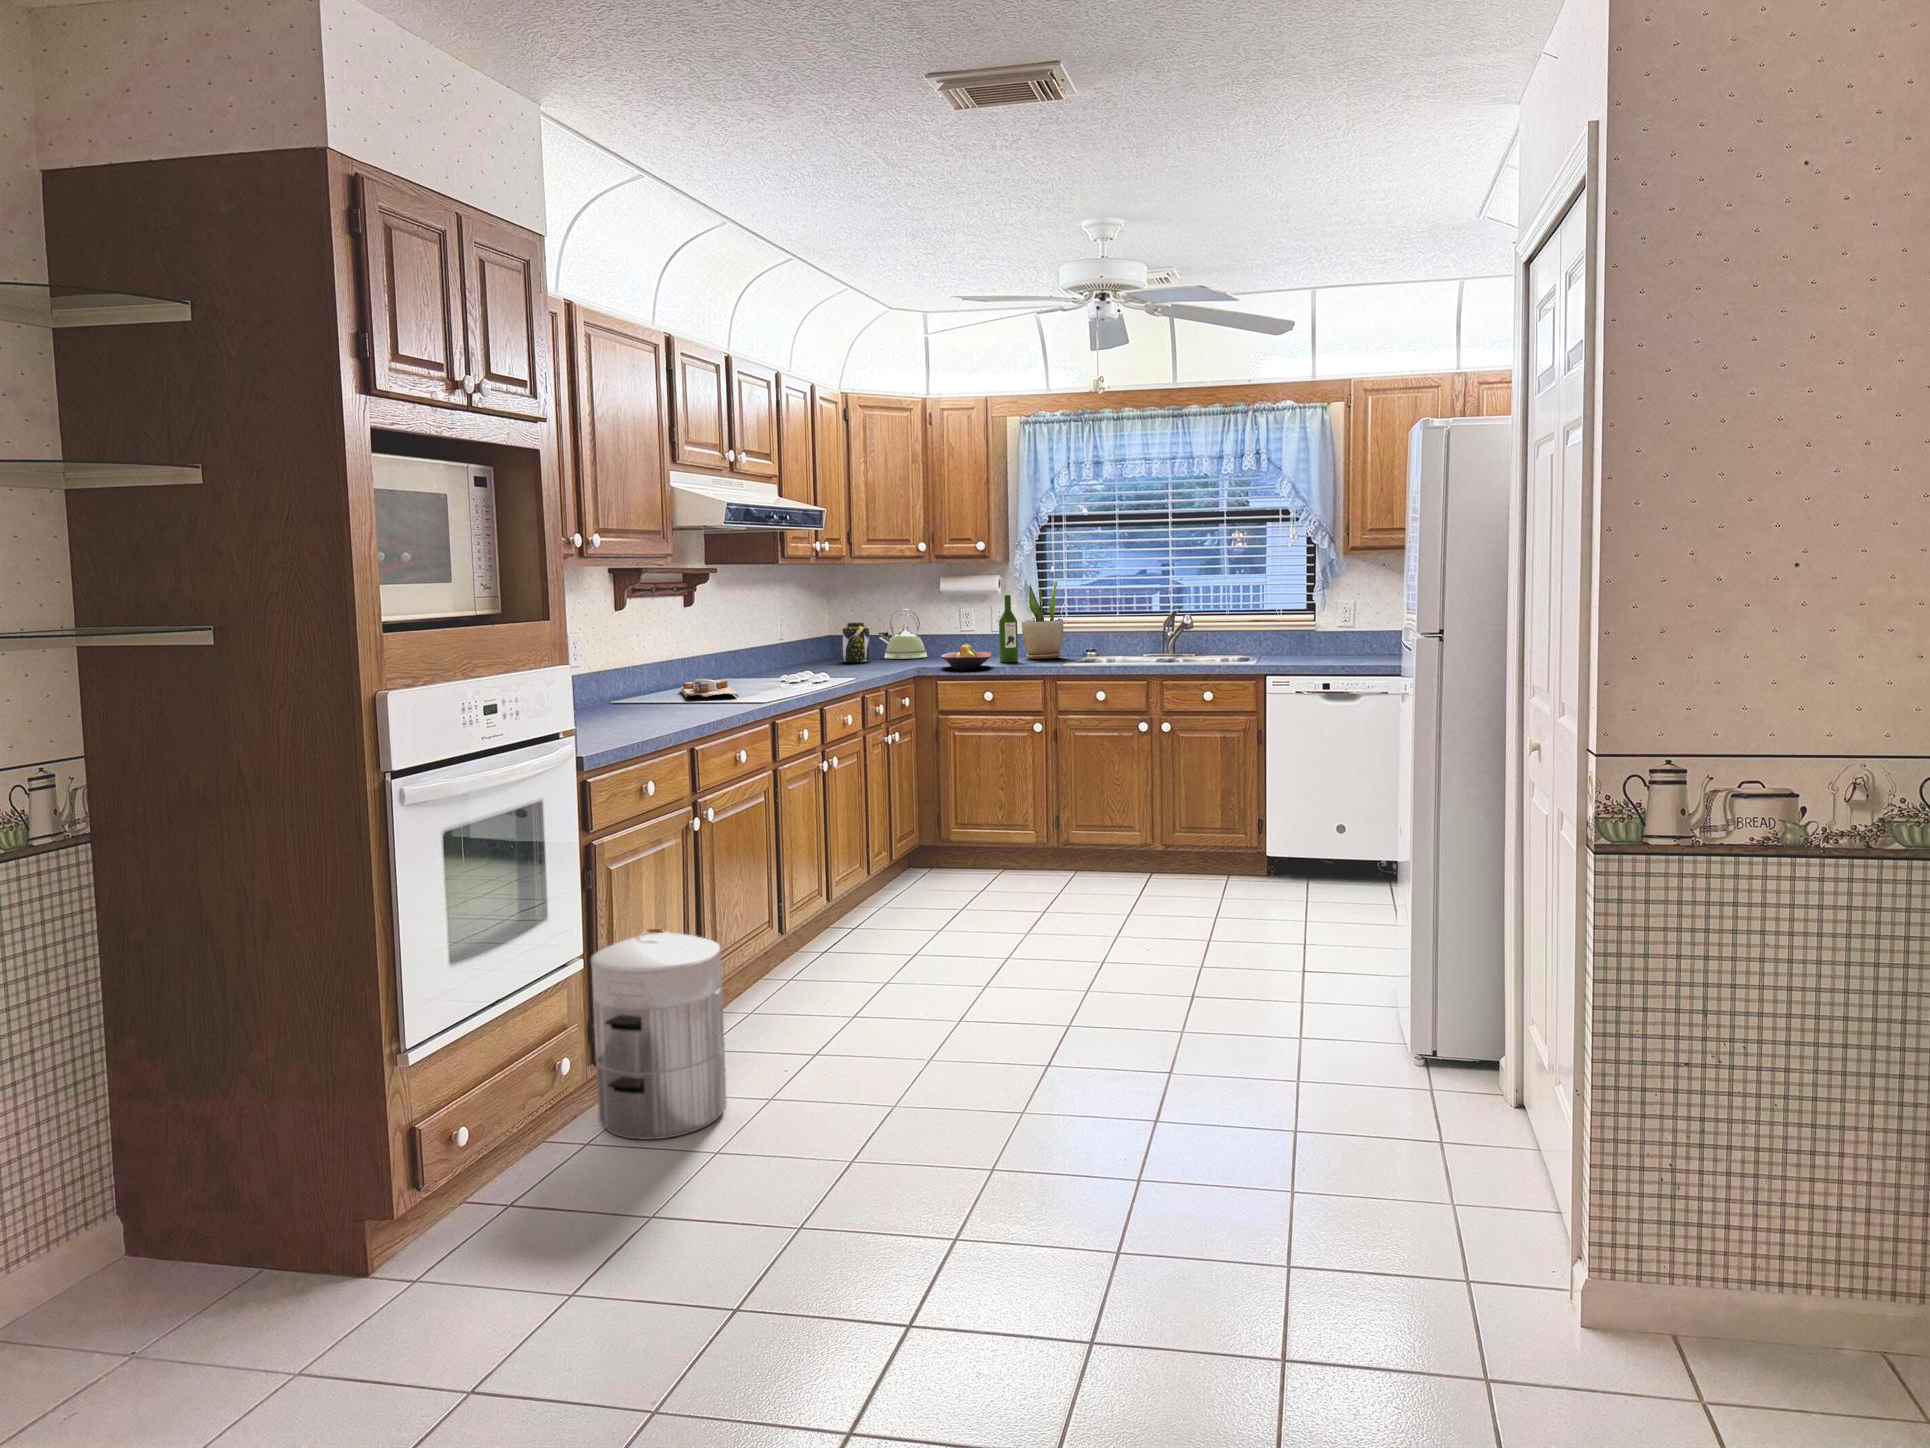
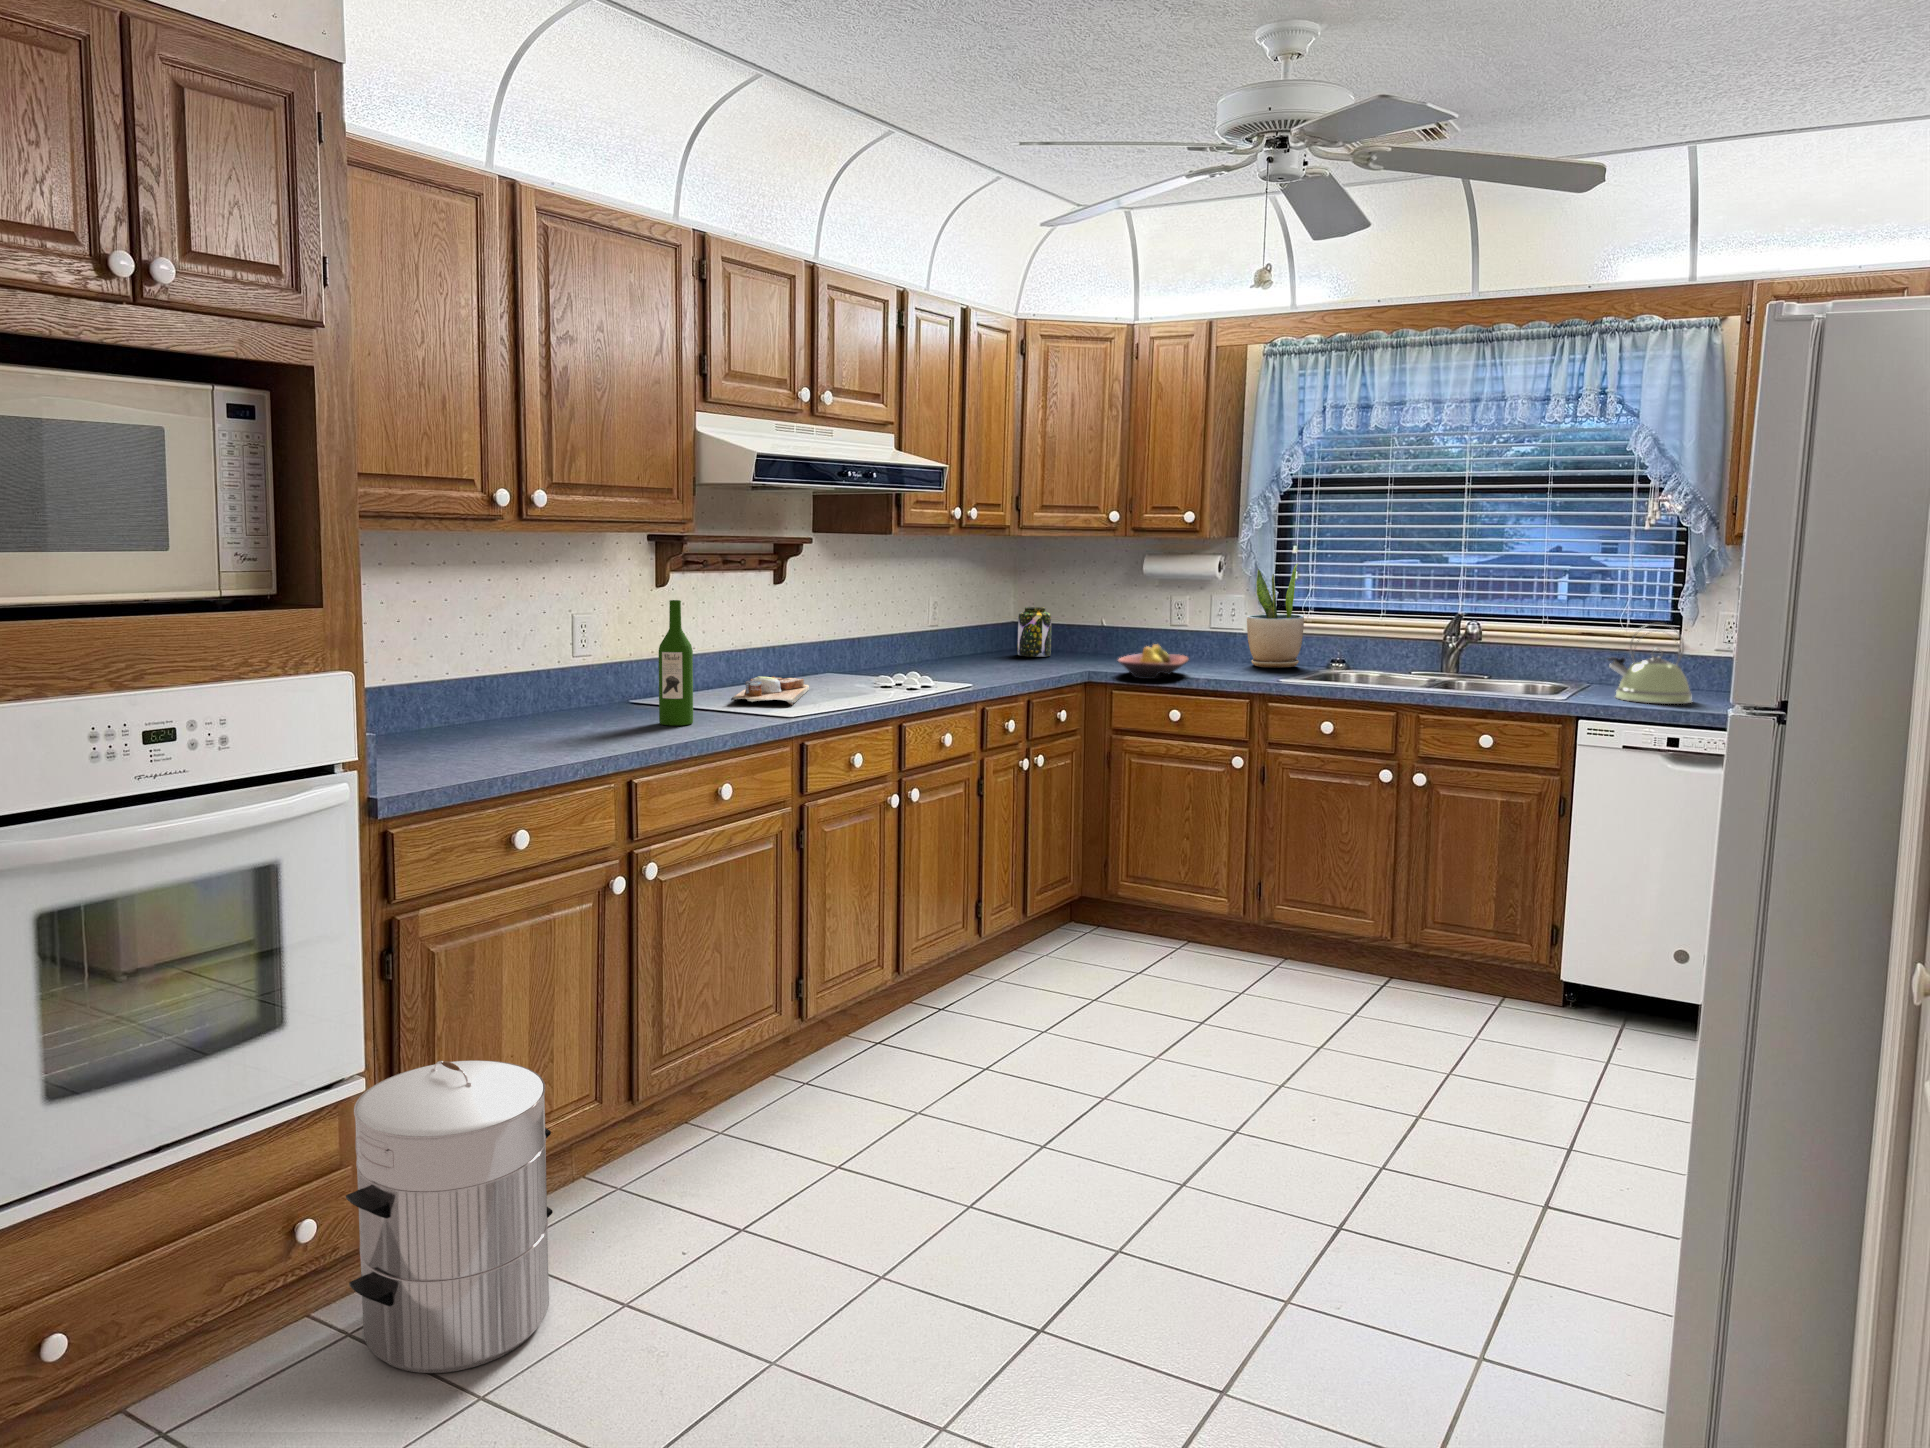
wine bottle: present [999,595,1018,662] -> present [659,600,693,725]
kettle: present [878,609,927,659] -> present [1608,623,1692,704]

